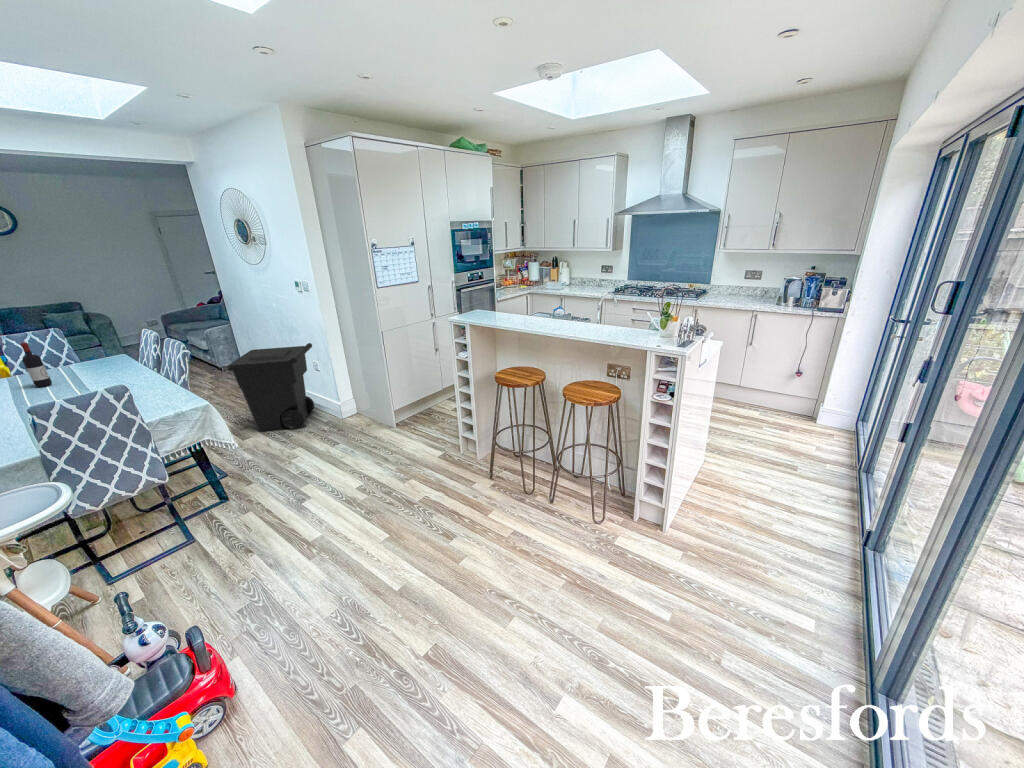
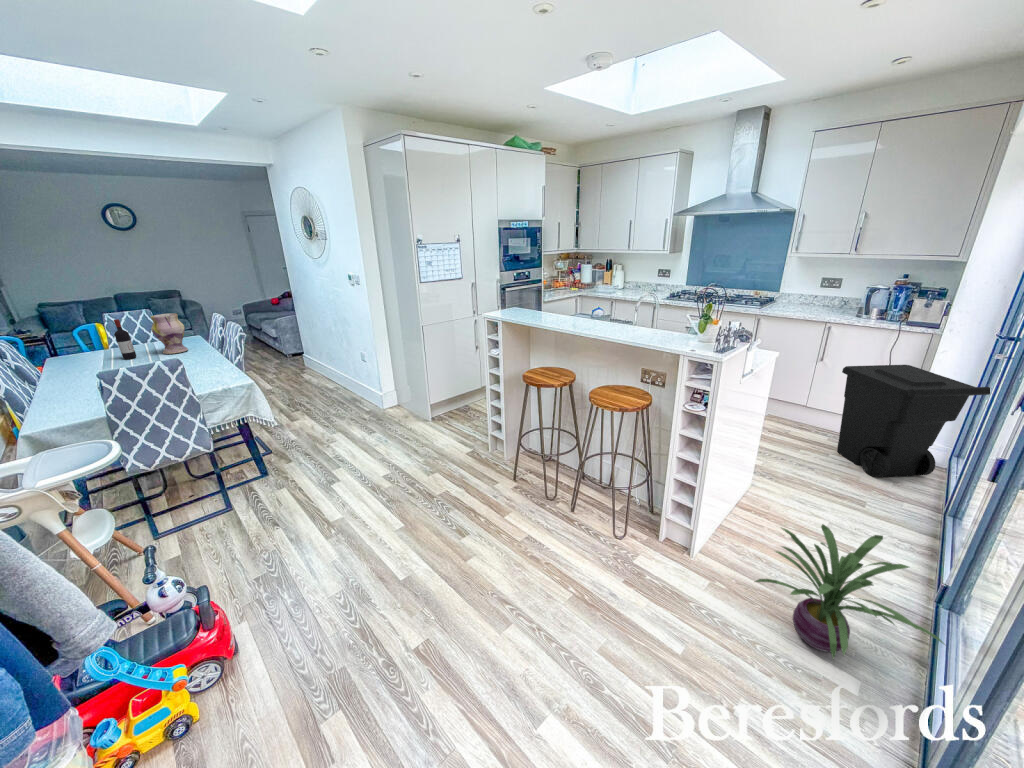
vase: none [66,332,115,378] -> present [151,313,188,354]
trash can: present [227,343,314,432] -> present [837,365,990,477]
decorative plant: none [724,491,879,606] -> present [755,524,944,659]

